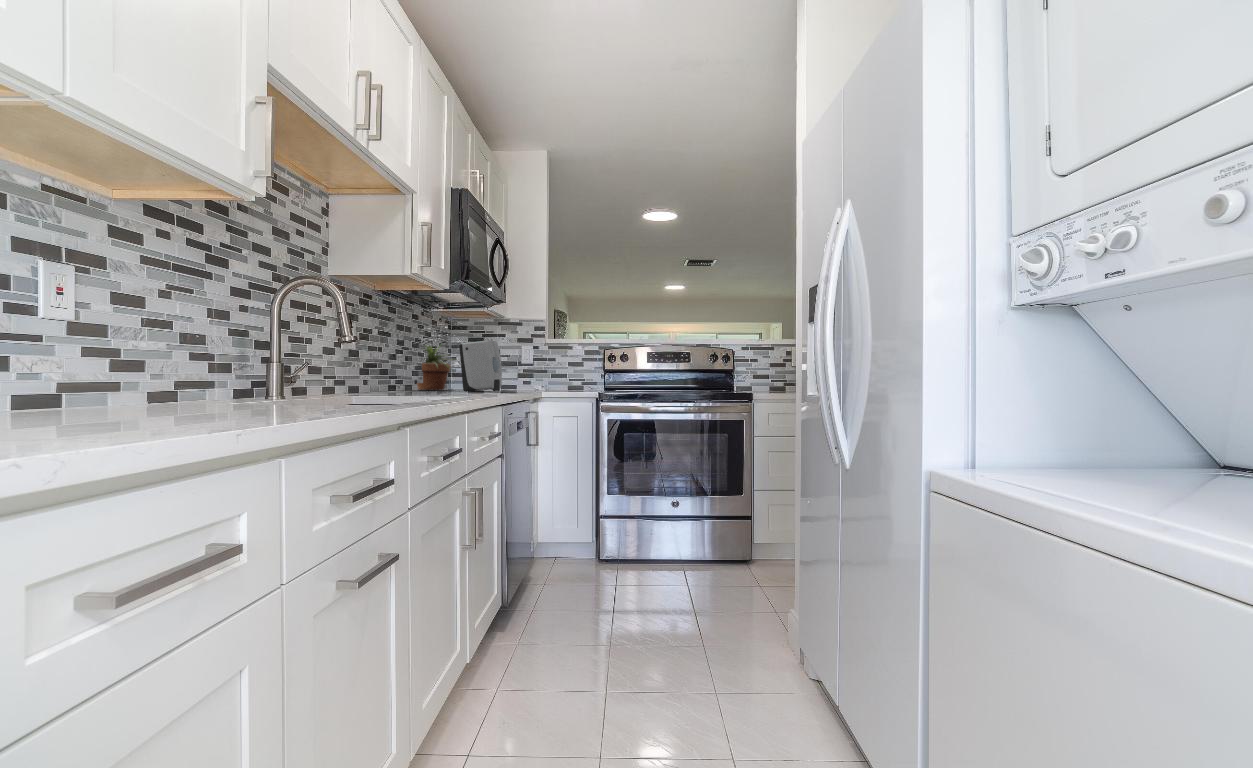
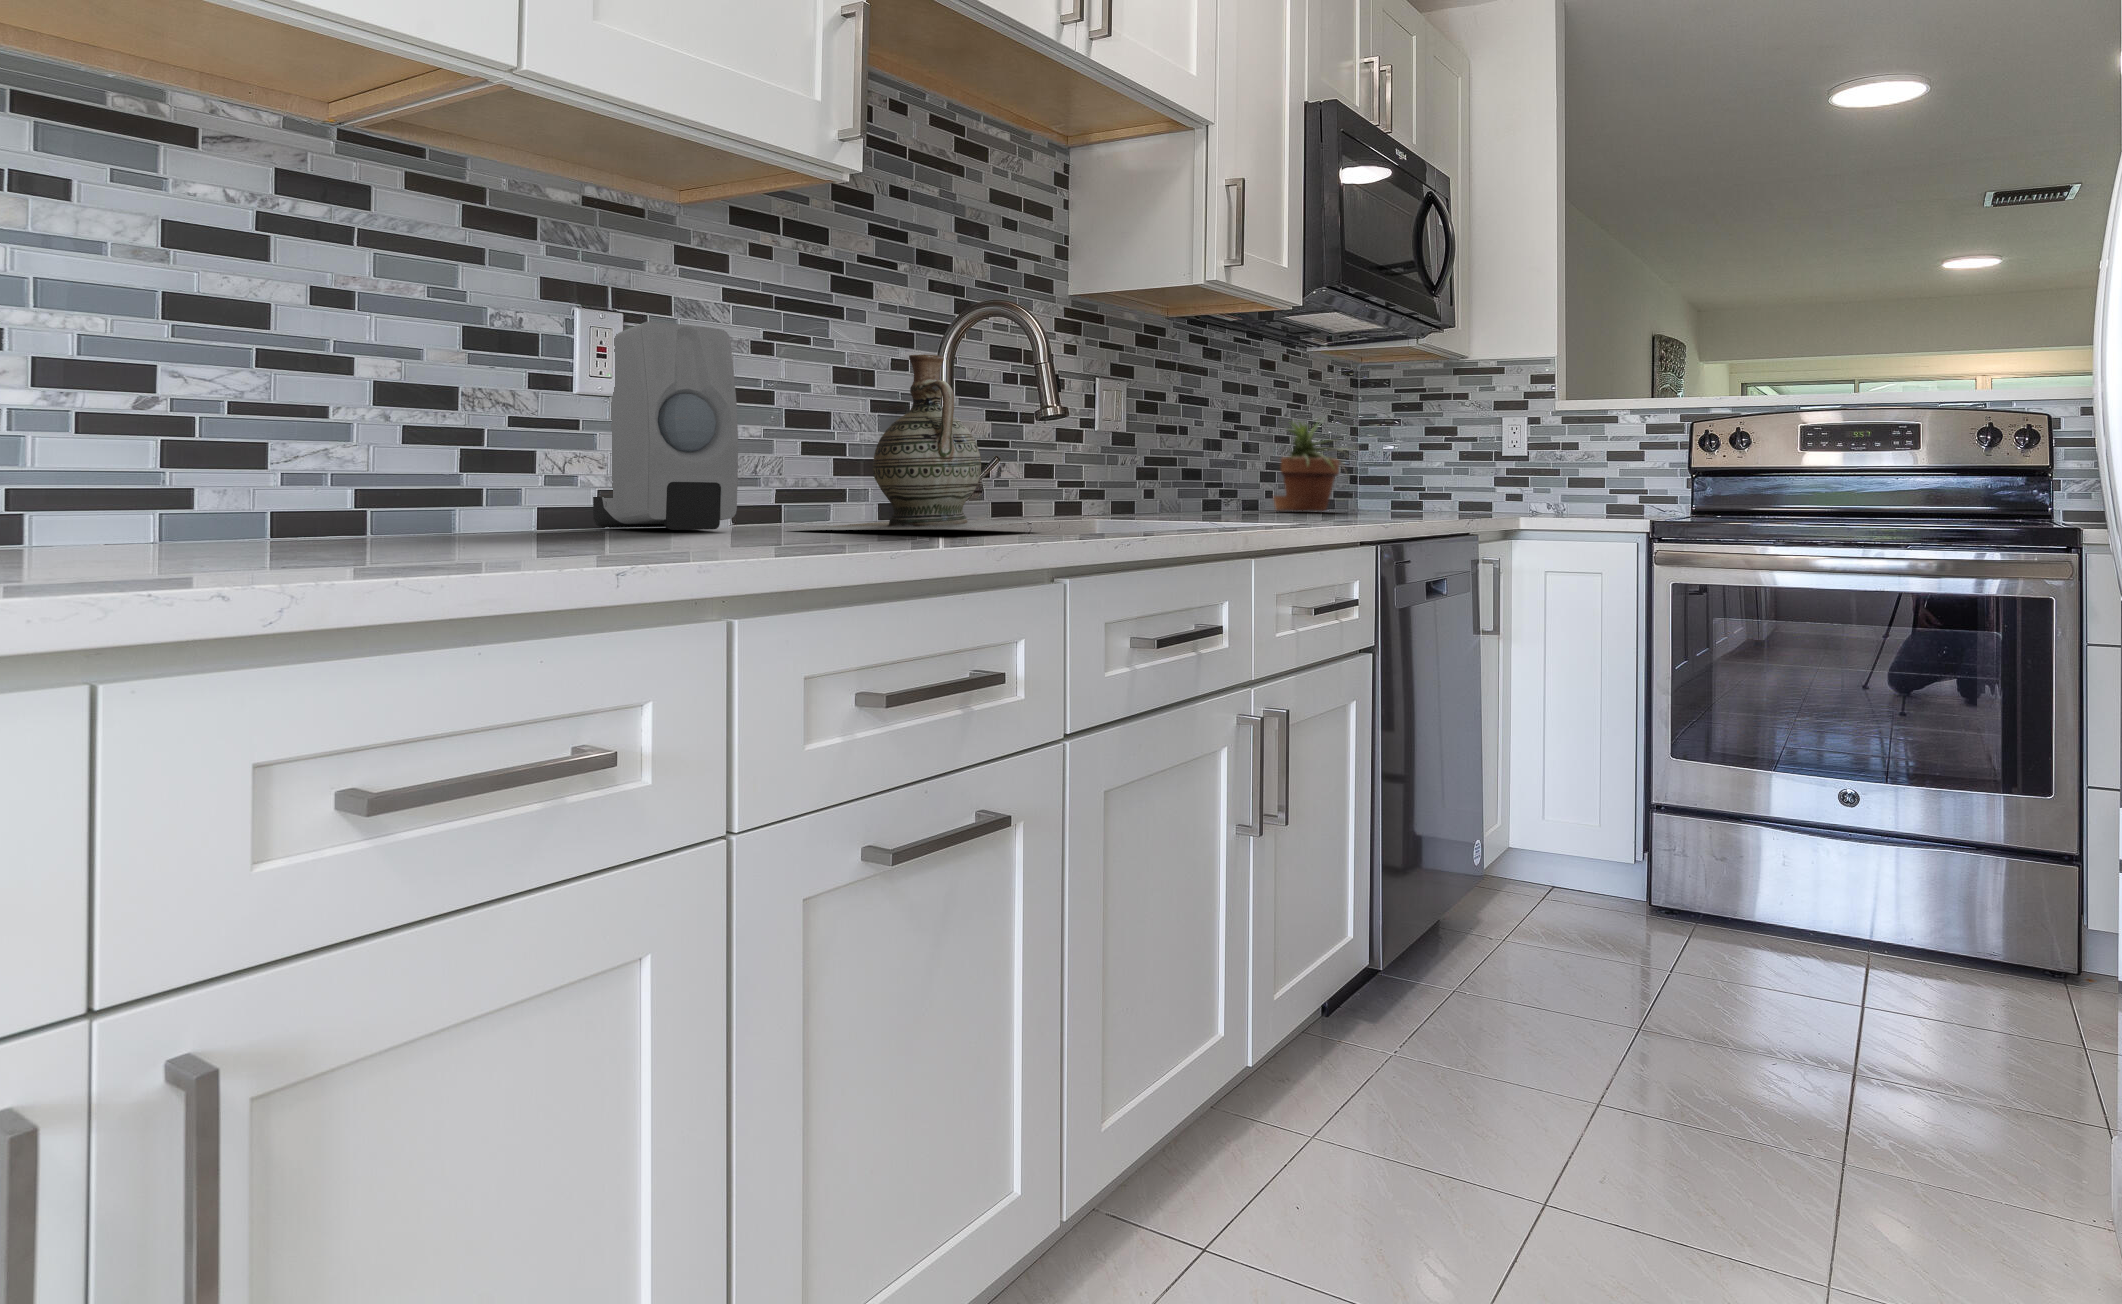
ceramic jug: none [201,304,362,406] -> present [791,354,1039,530]
soap dispenser: present [459,340,502,391] -> present [593,321,738,530]

